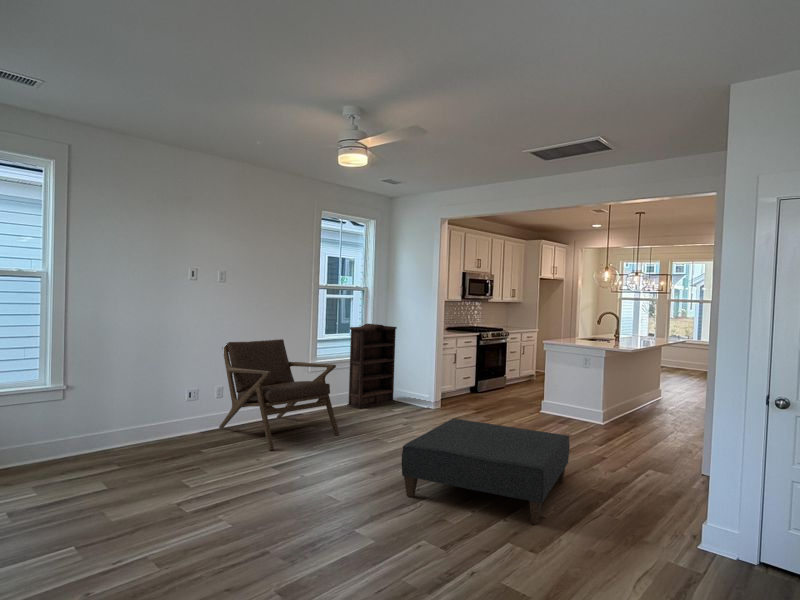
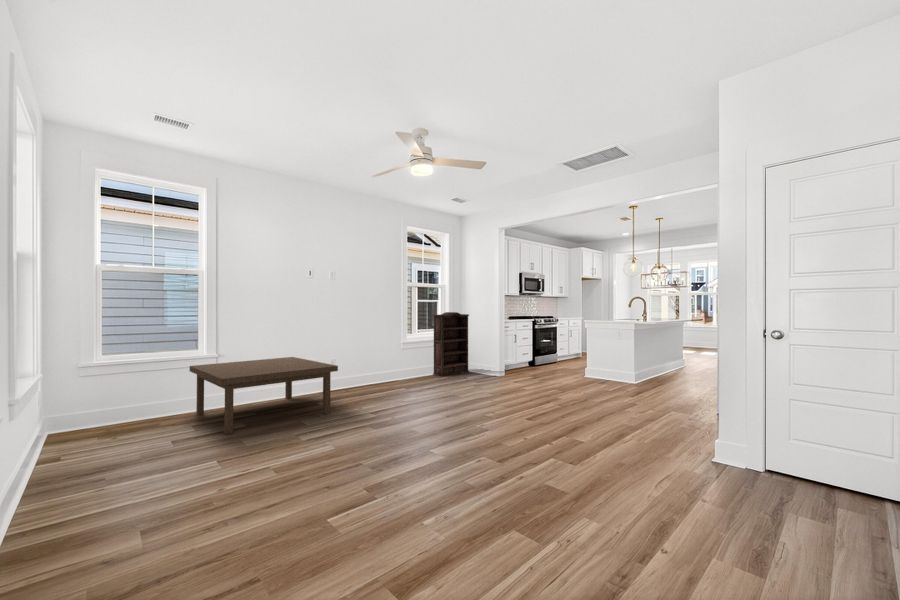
lounge chair: present [219,339,339,450] -> none [334,323,425,402]
coffee table: none [25,387,230,502] -> present [189,357,338,434]
ottoman: present [402,419,570,524] -> none [468,374,604,446]

